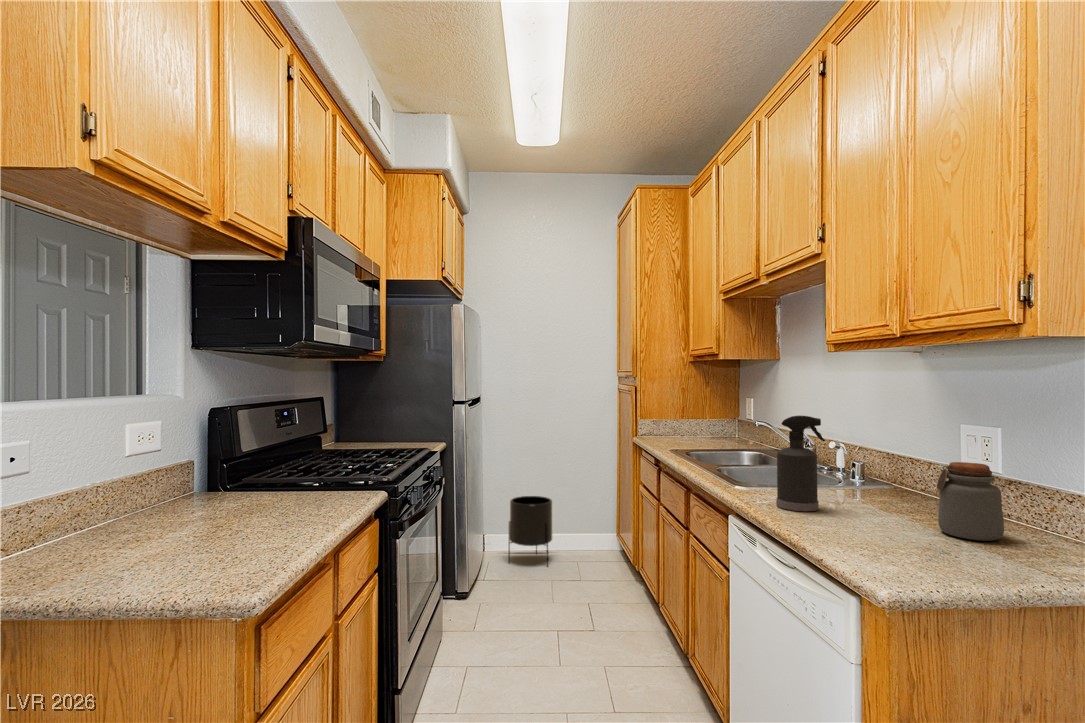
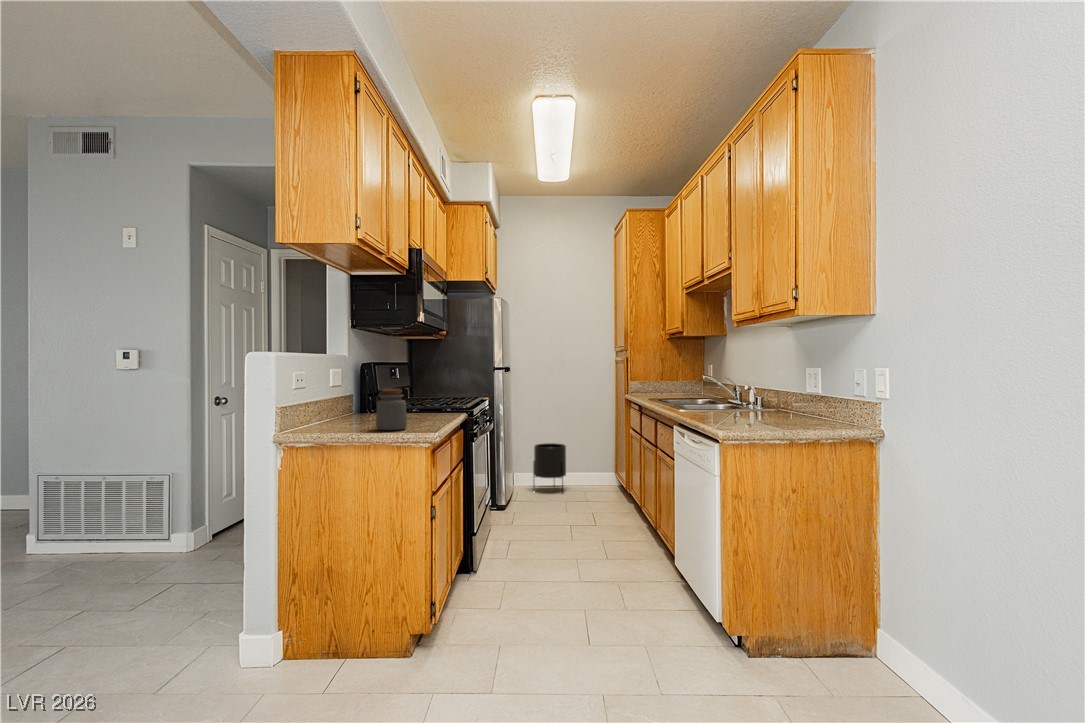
spray bottle: present [776,416,825,511] -> none [696,363,723,417]
jar: present [937,462,1004,541] -> present [376,389,407,430]

